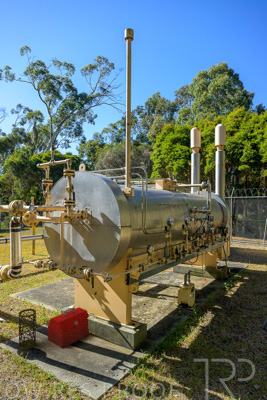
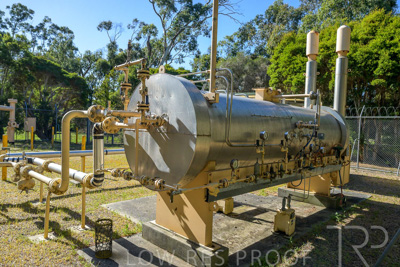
toolbox: present [48,307,90,348] -> none [125,221,170,262]

